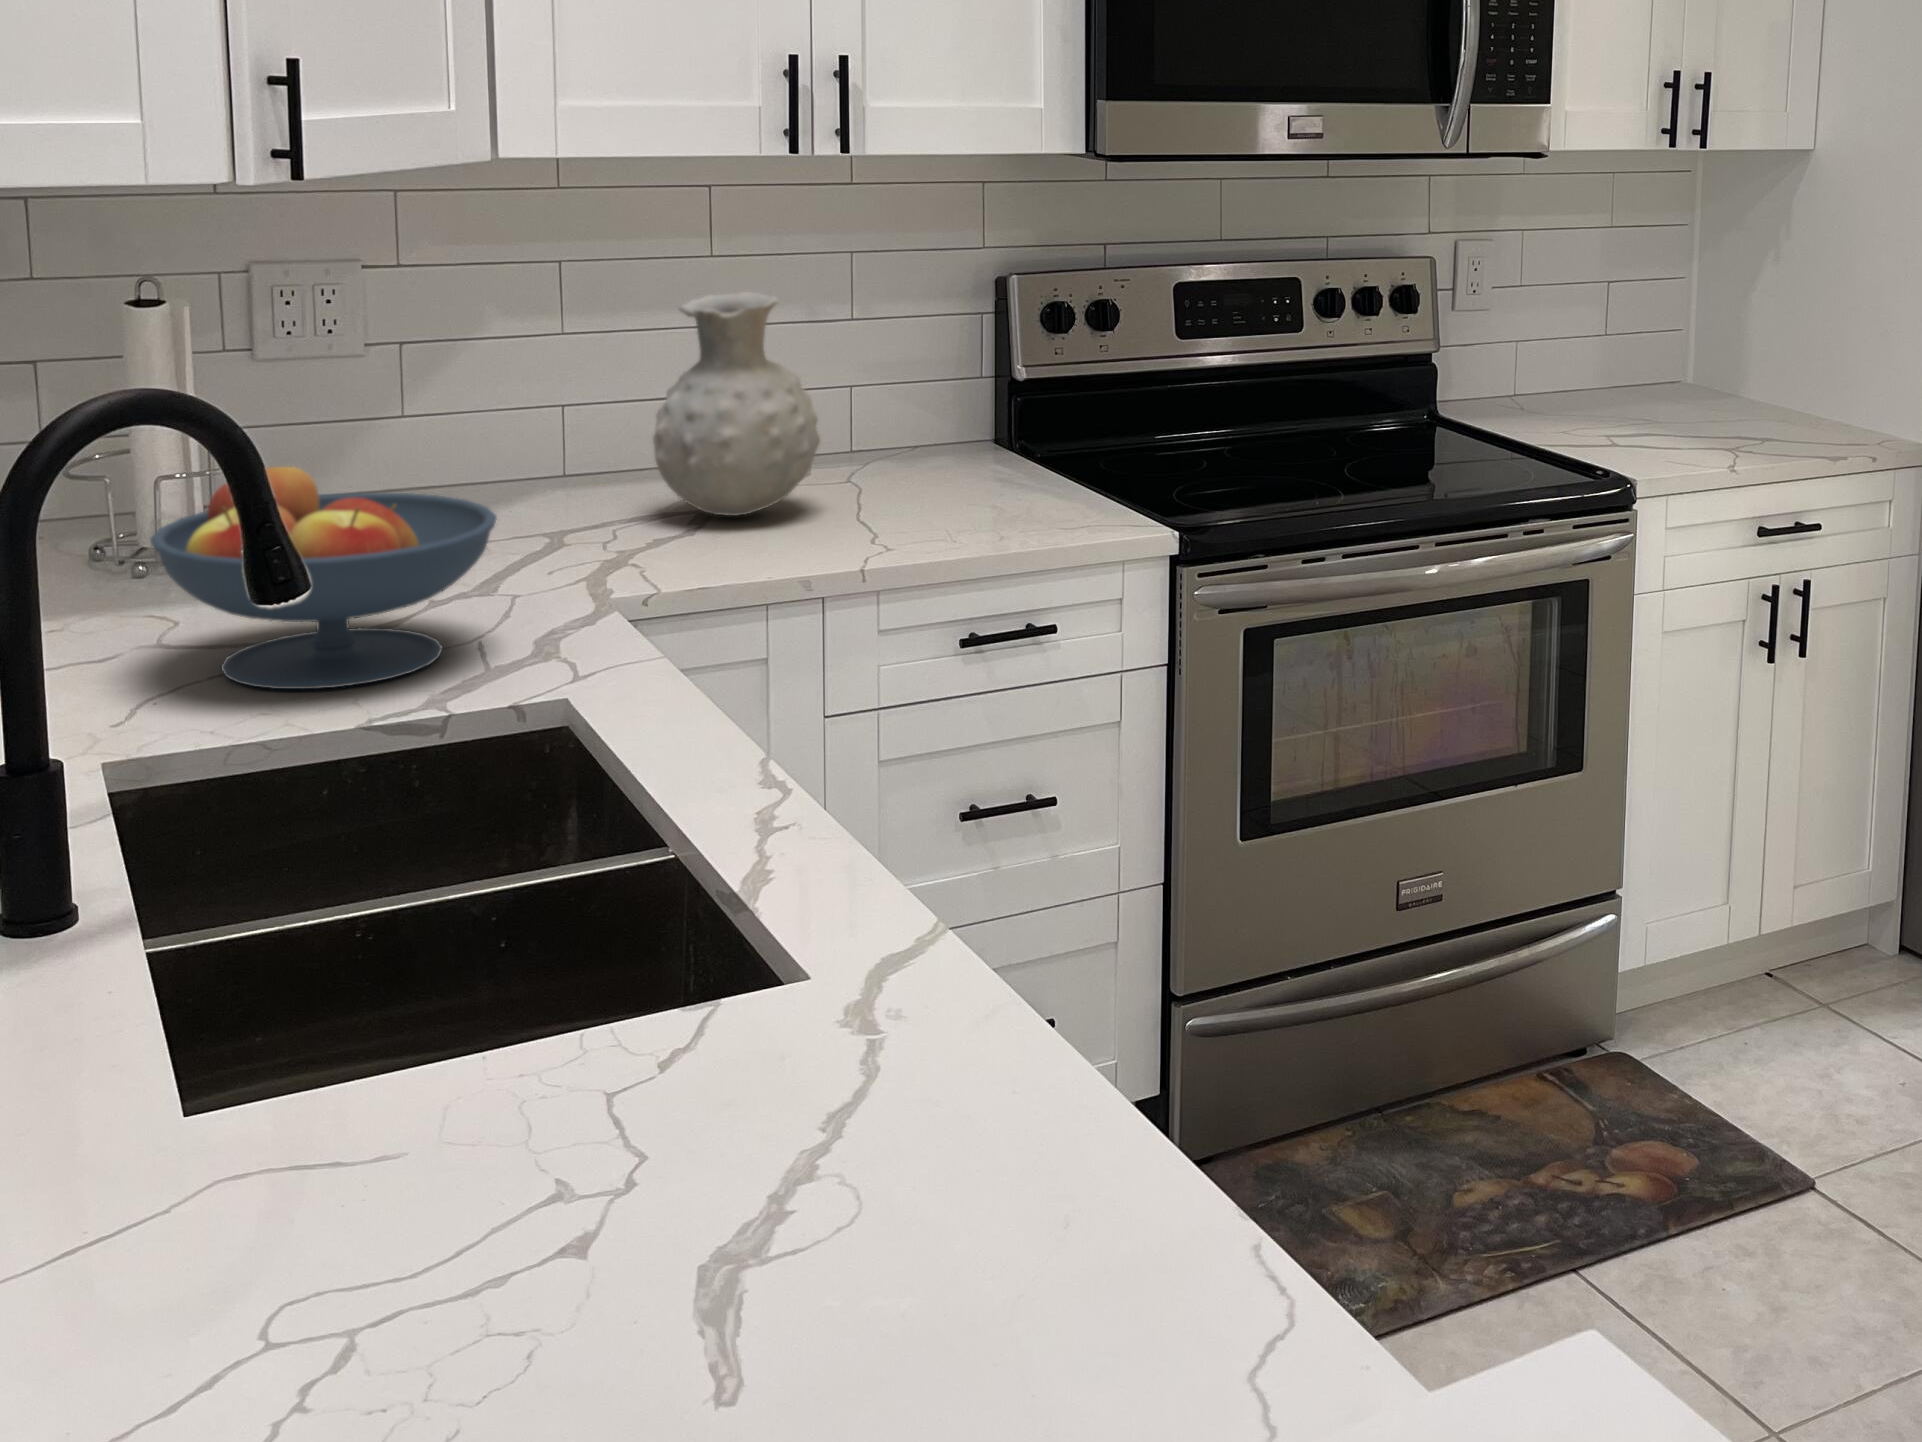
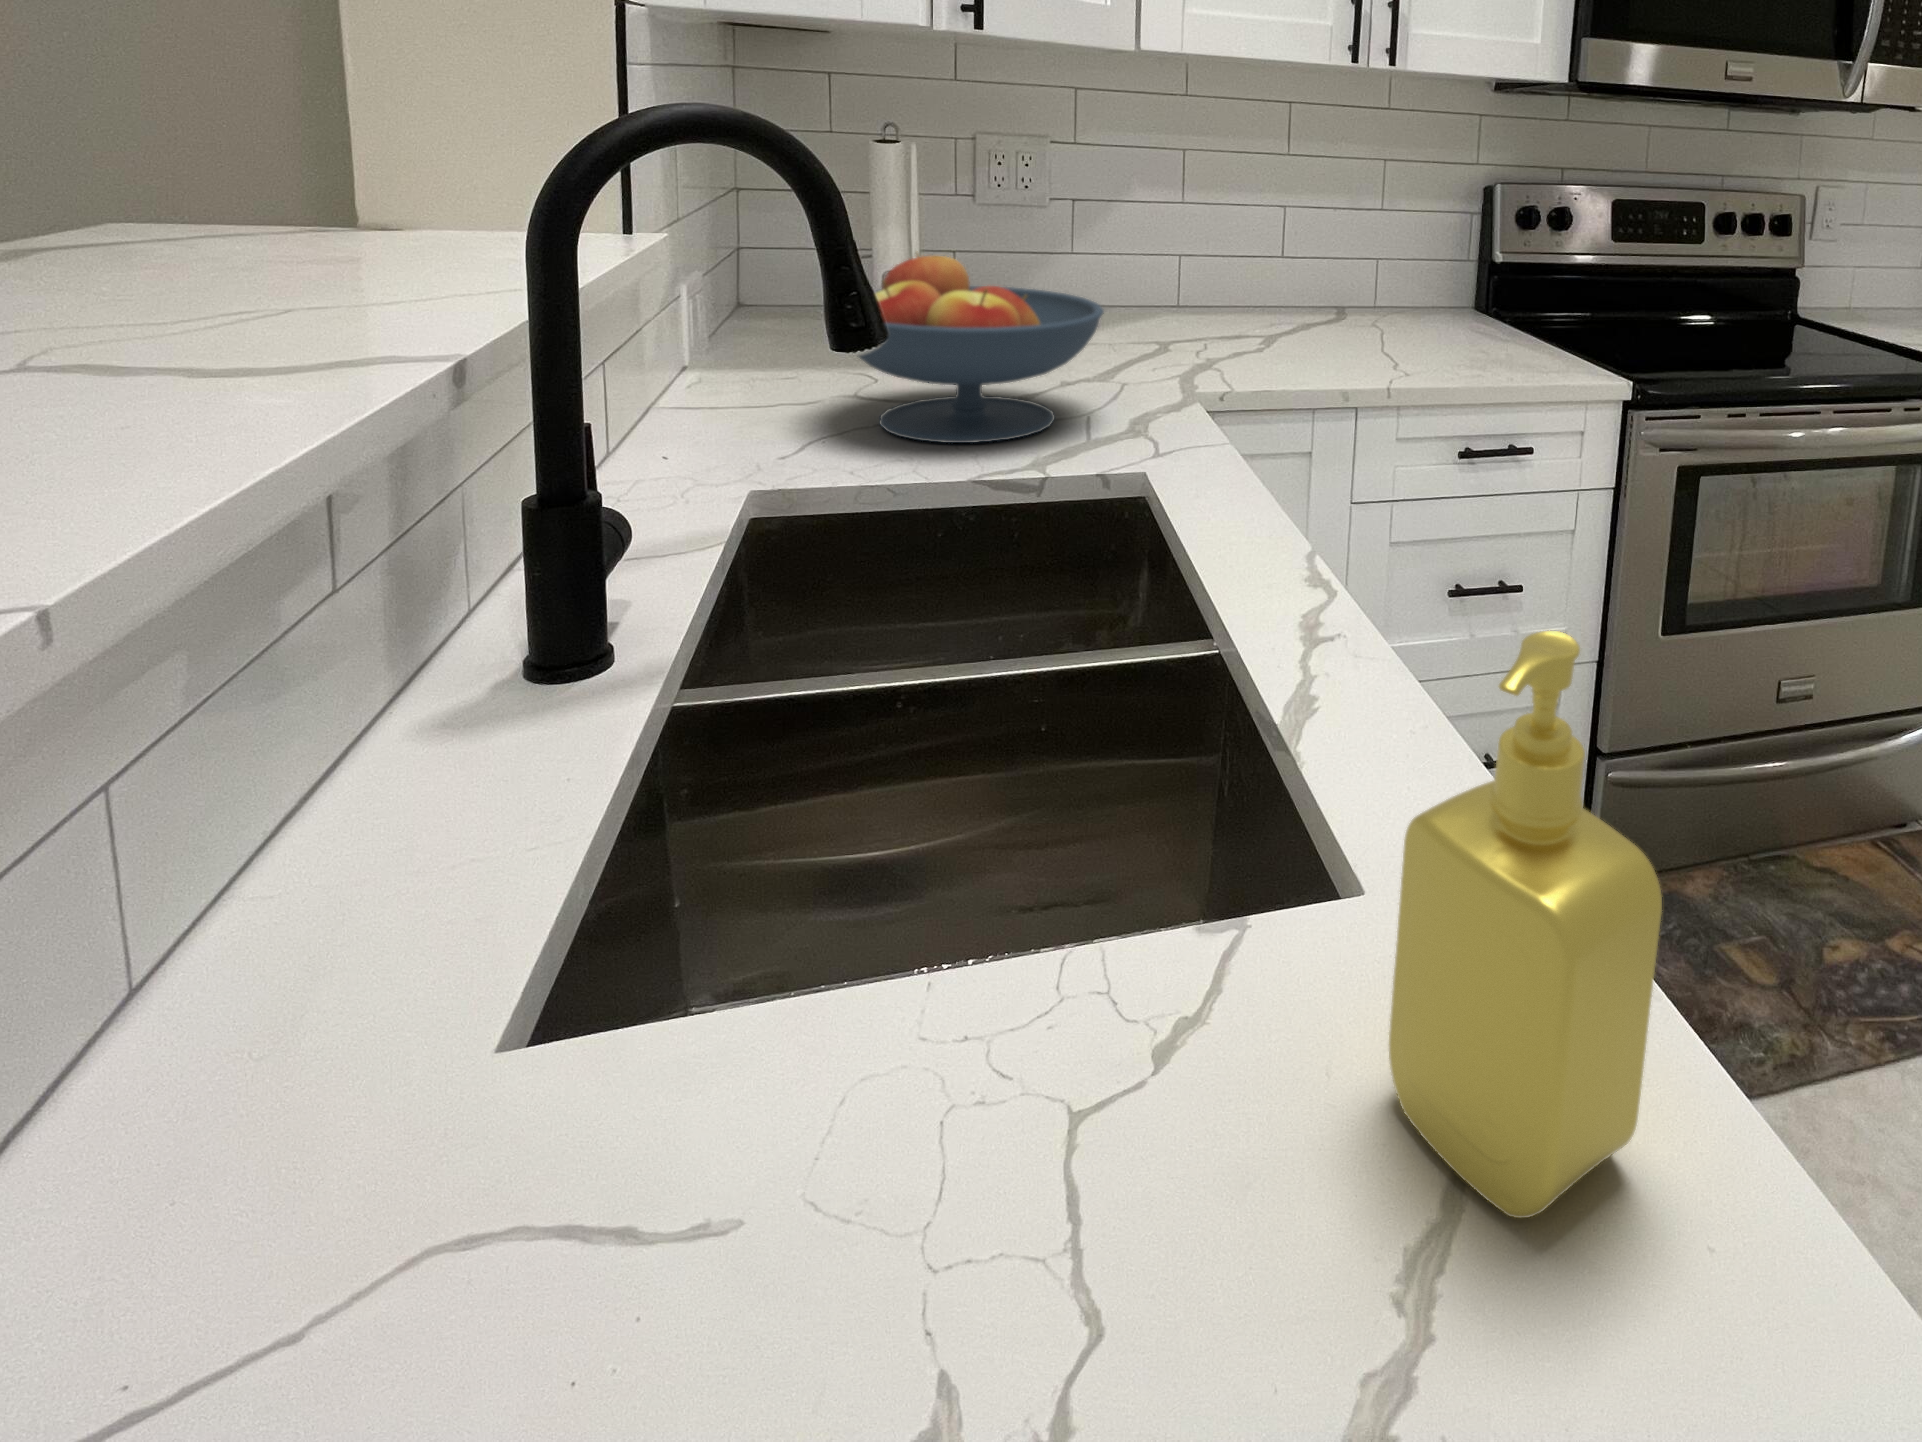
vase: present [653,292,820,516] -> none [1237,171,1359,341]
soap dispenser: none [815,750,969,1093] -> present [1389,631,1662,1218]

